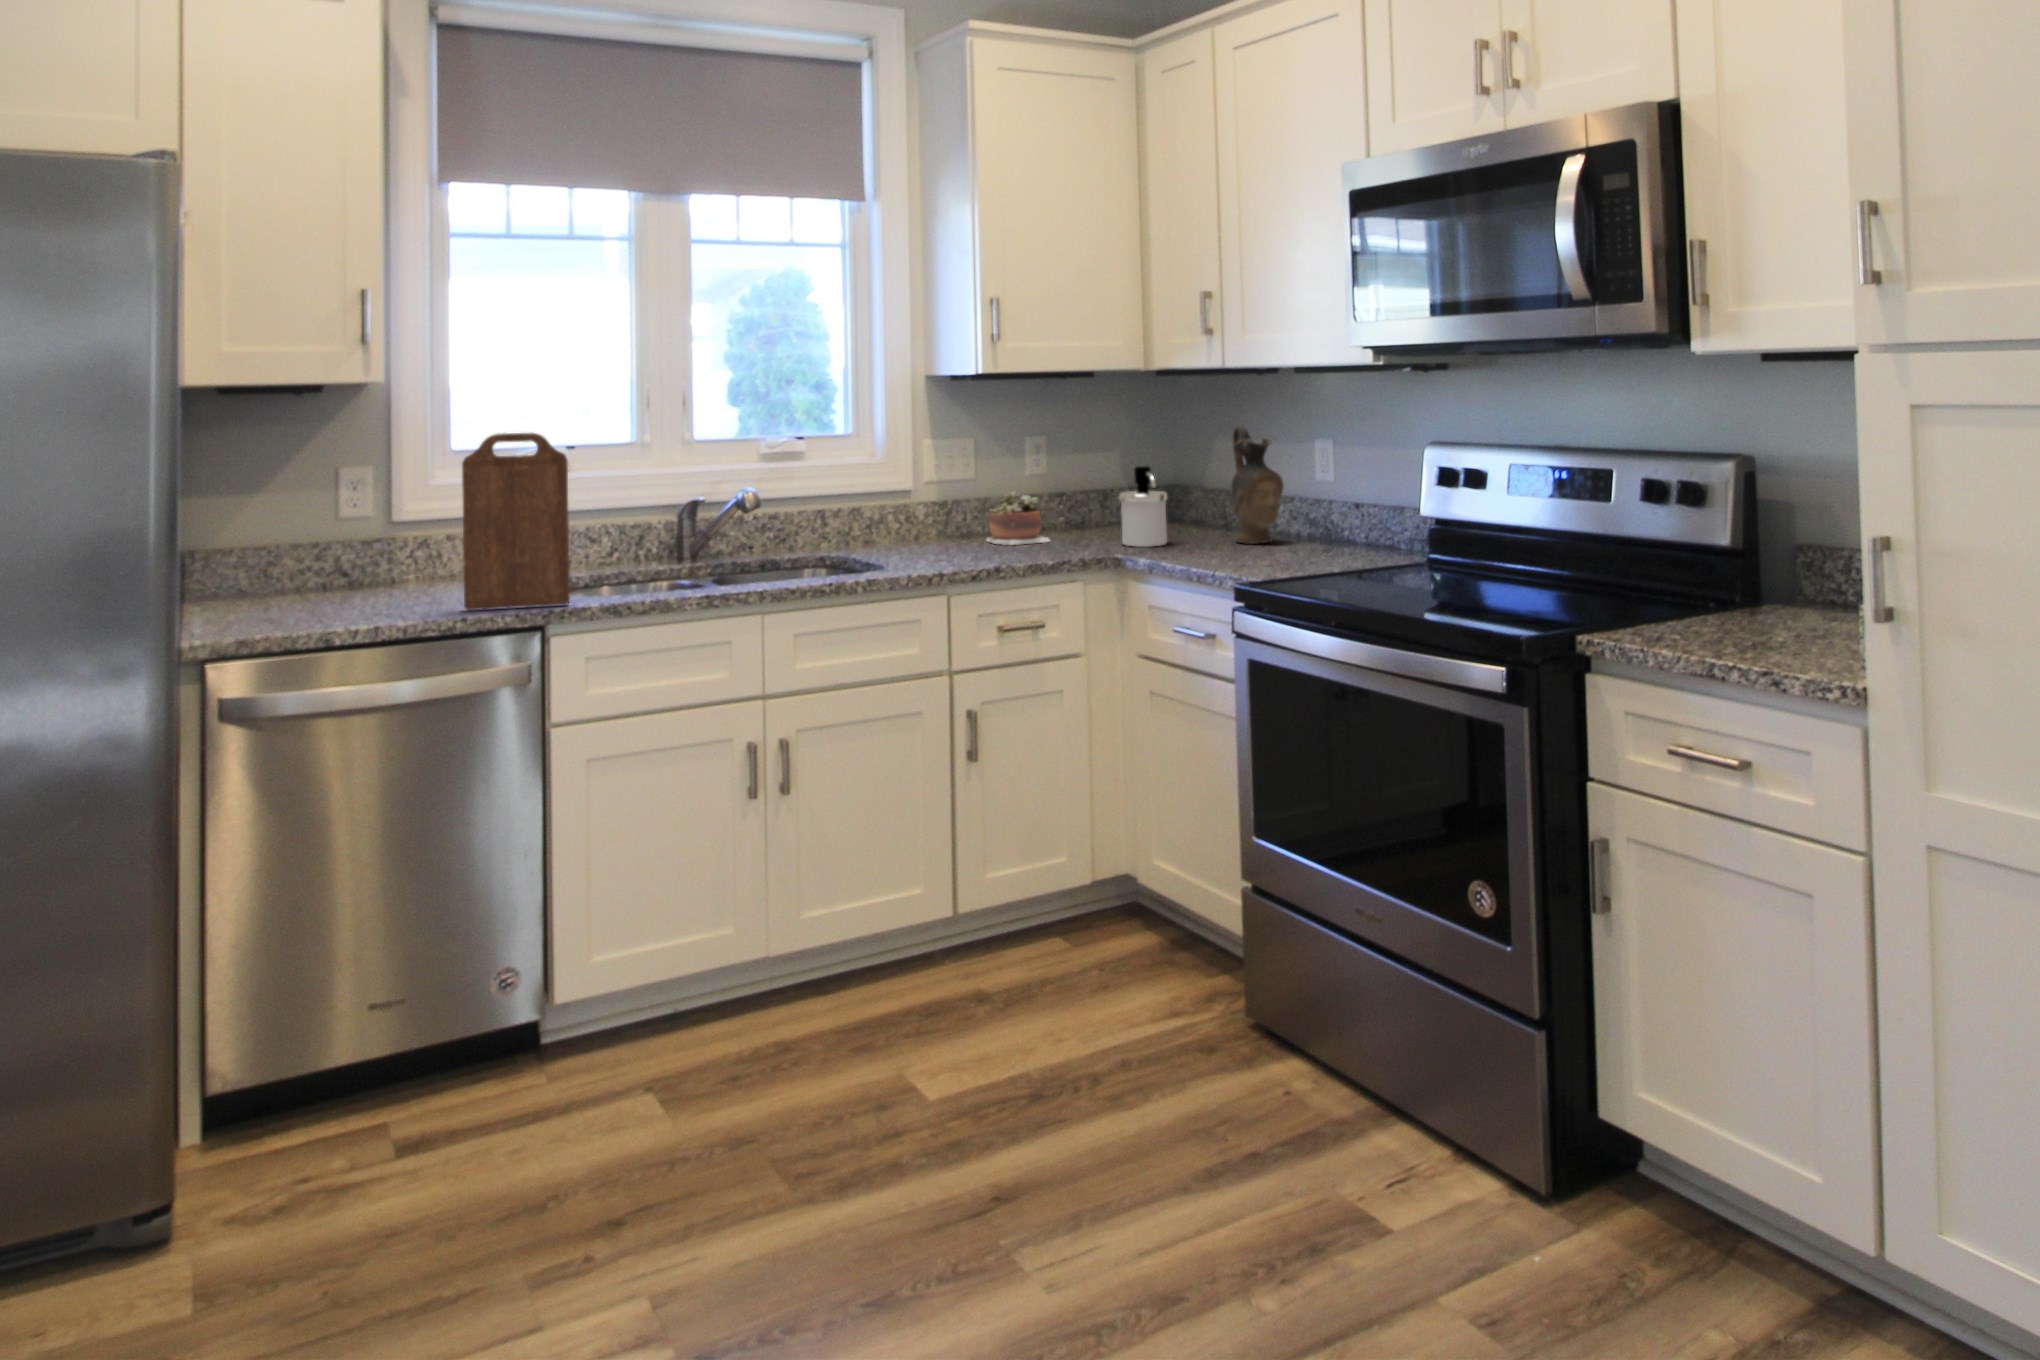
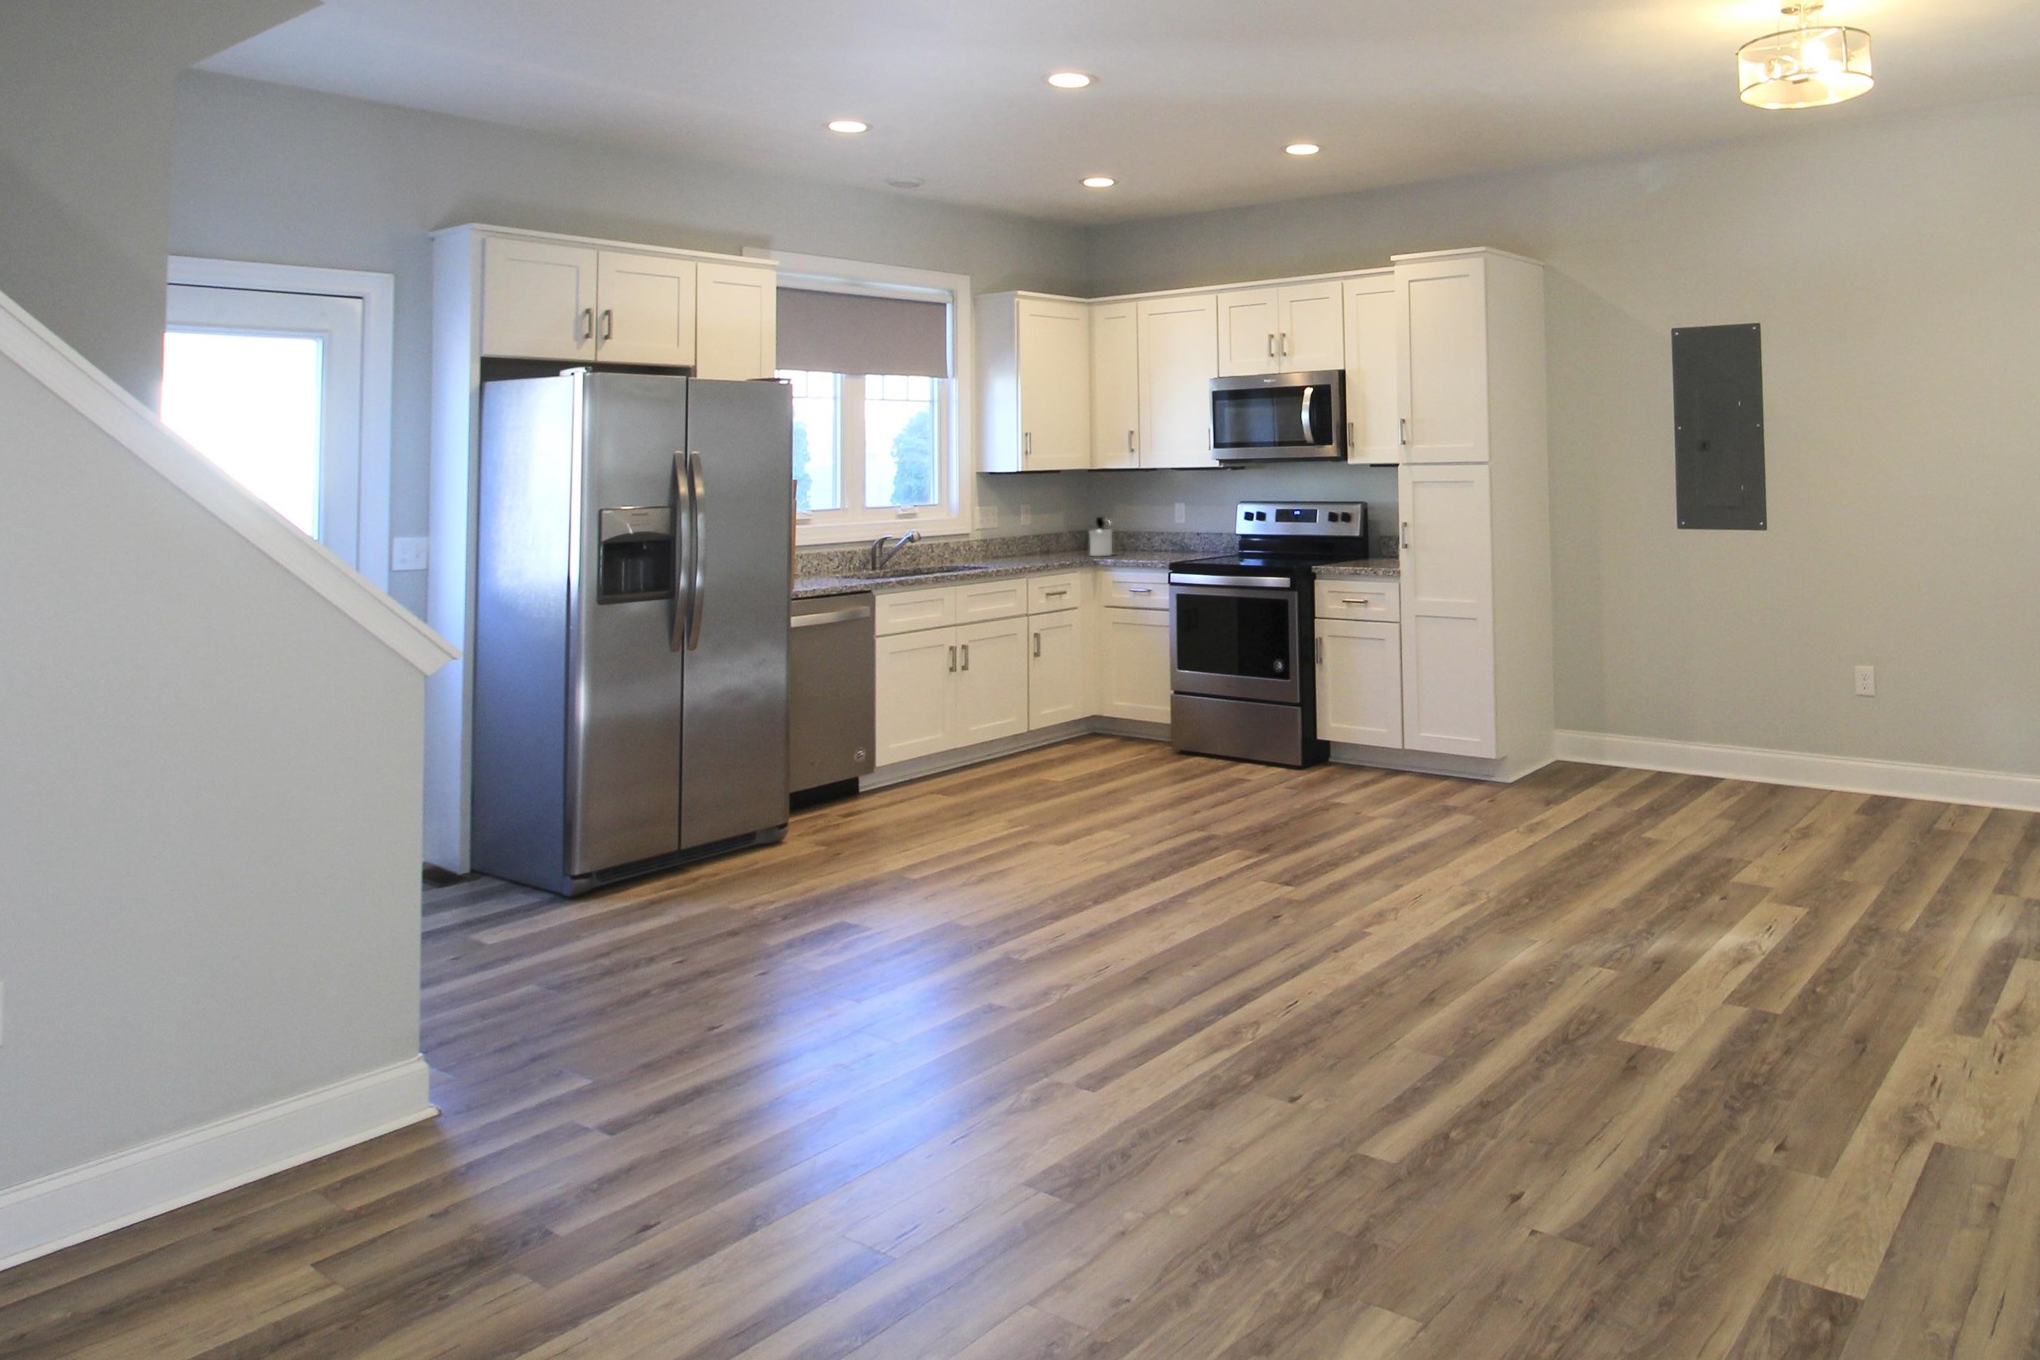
ceramic pitcher: present [1231,425,1284,544] -> none [1140,496,1167,553]
cutting board: present [462,433,570,610] -> none [829,501,878,586]
succulent plant: present [986,492,1051,545] -> none [1013,532,1052,559]

